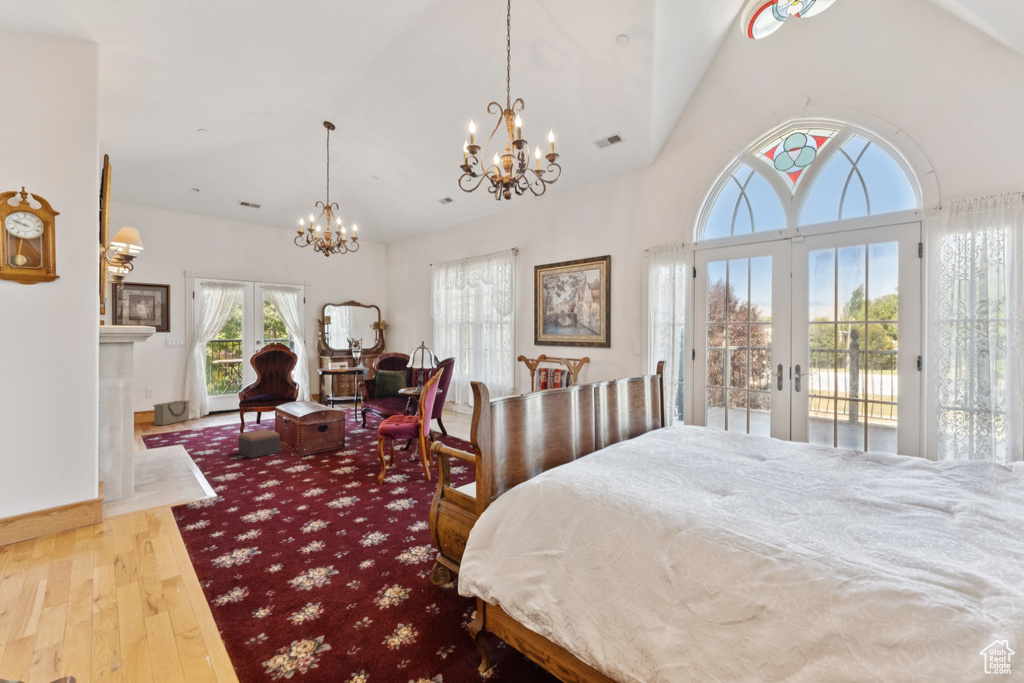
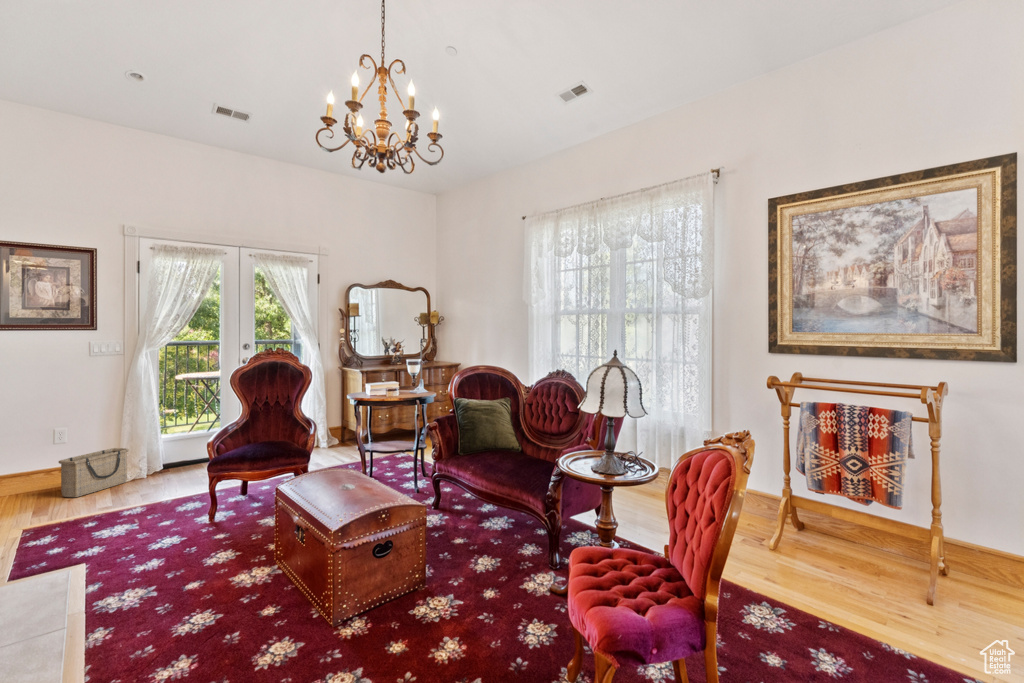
footstool: present [239,430,280,458] -> none [195,538,286,622]

